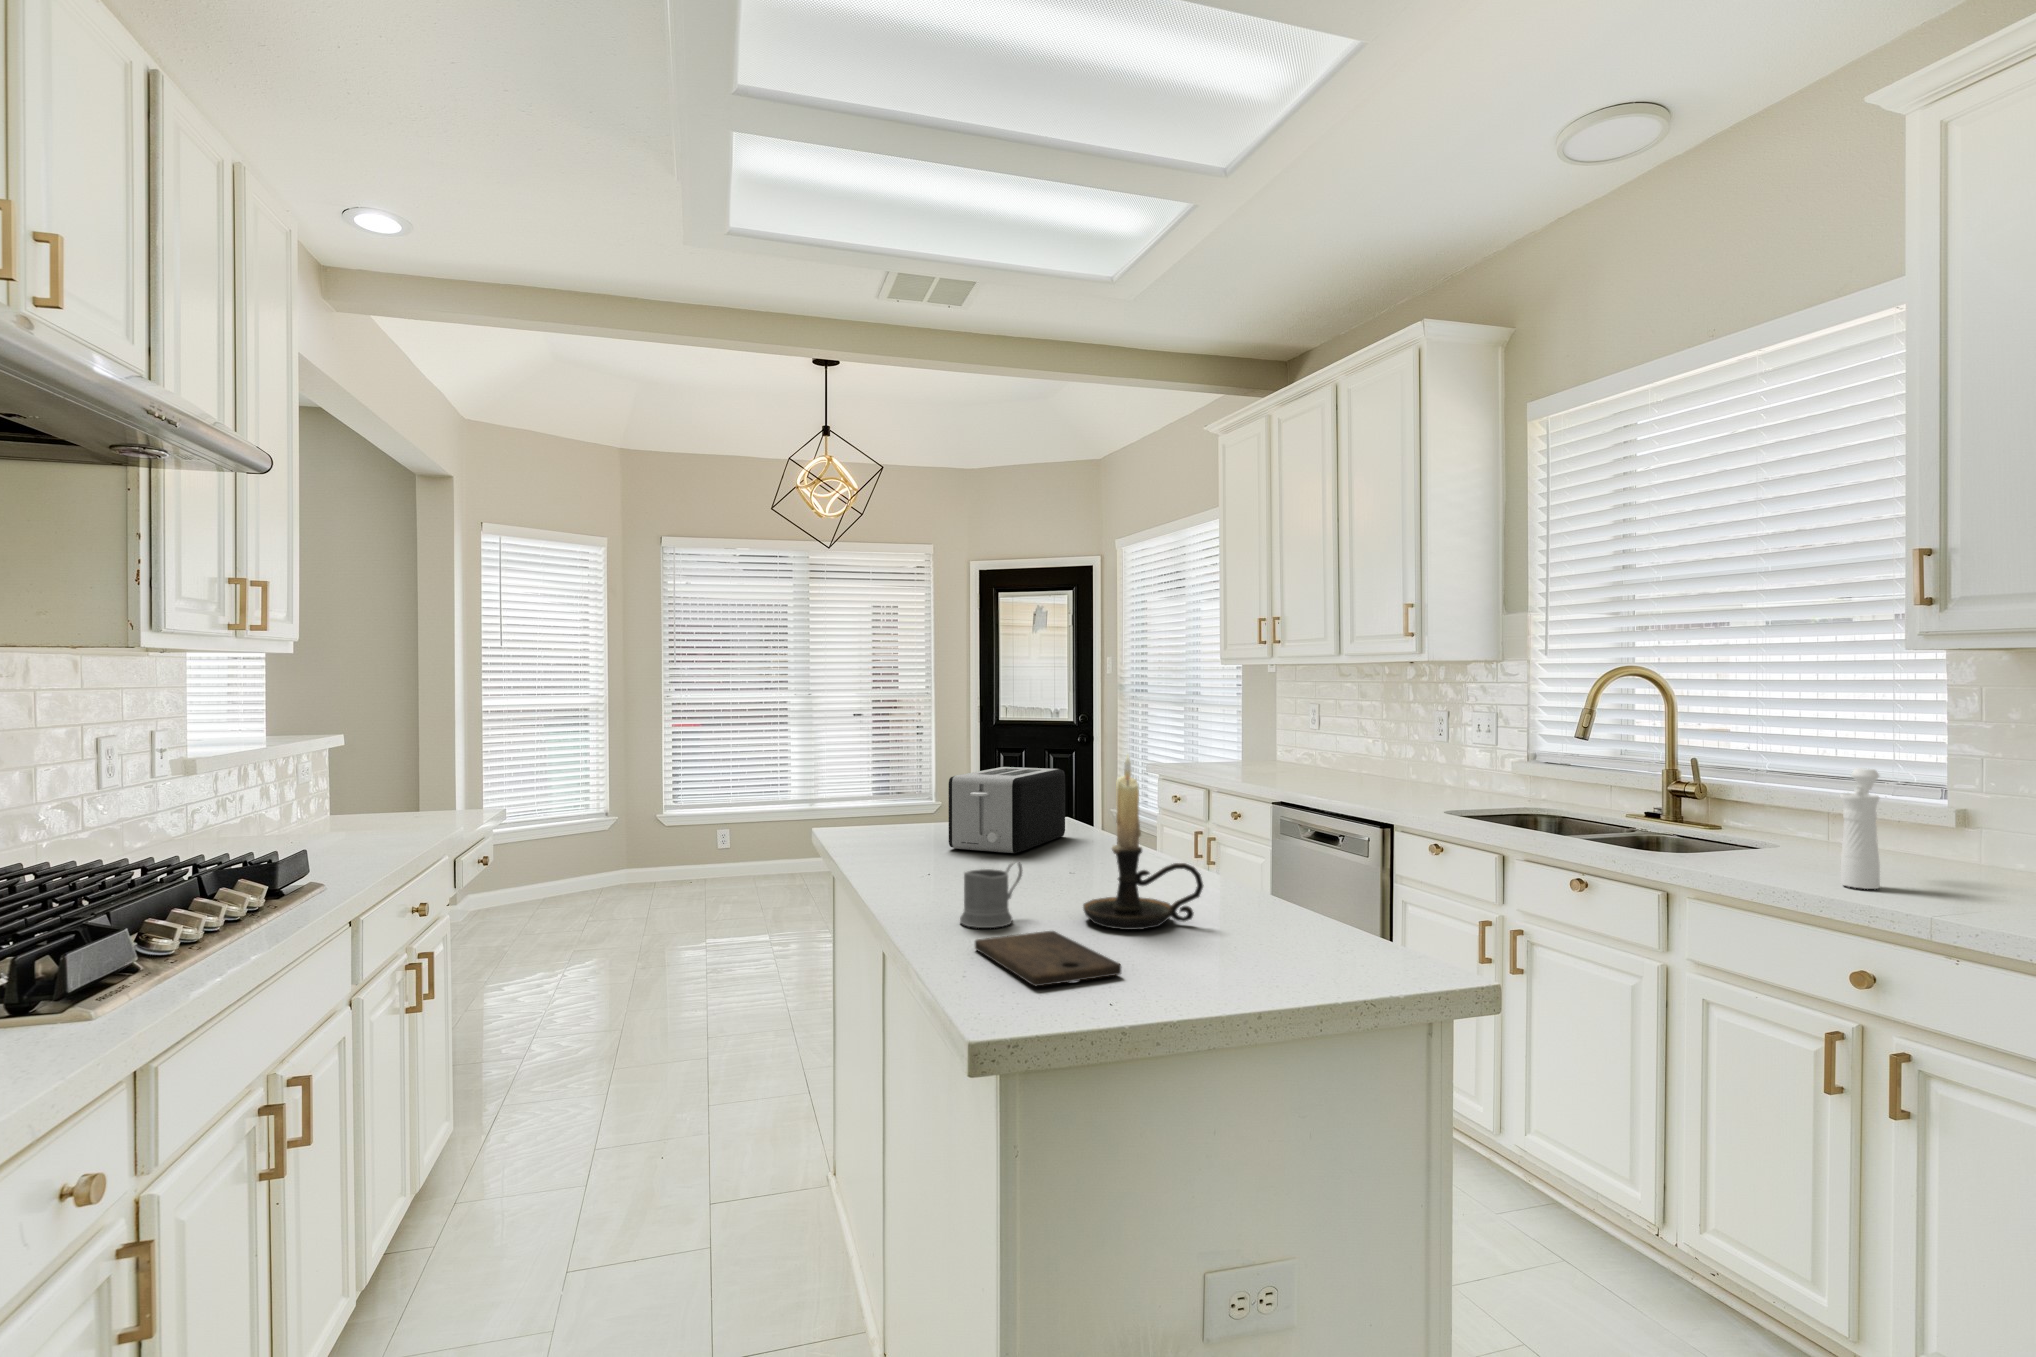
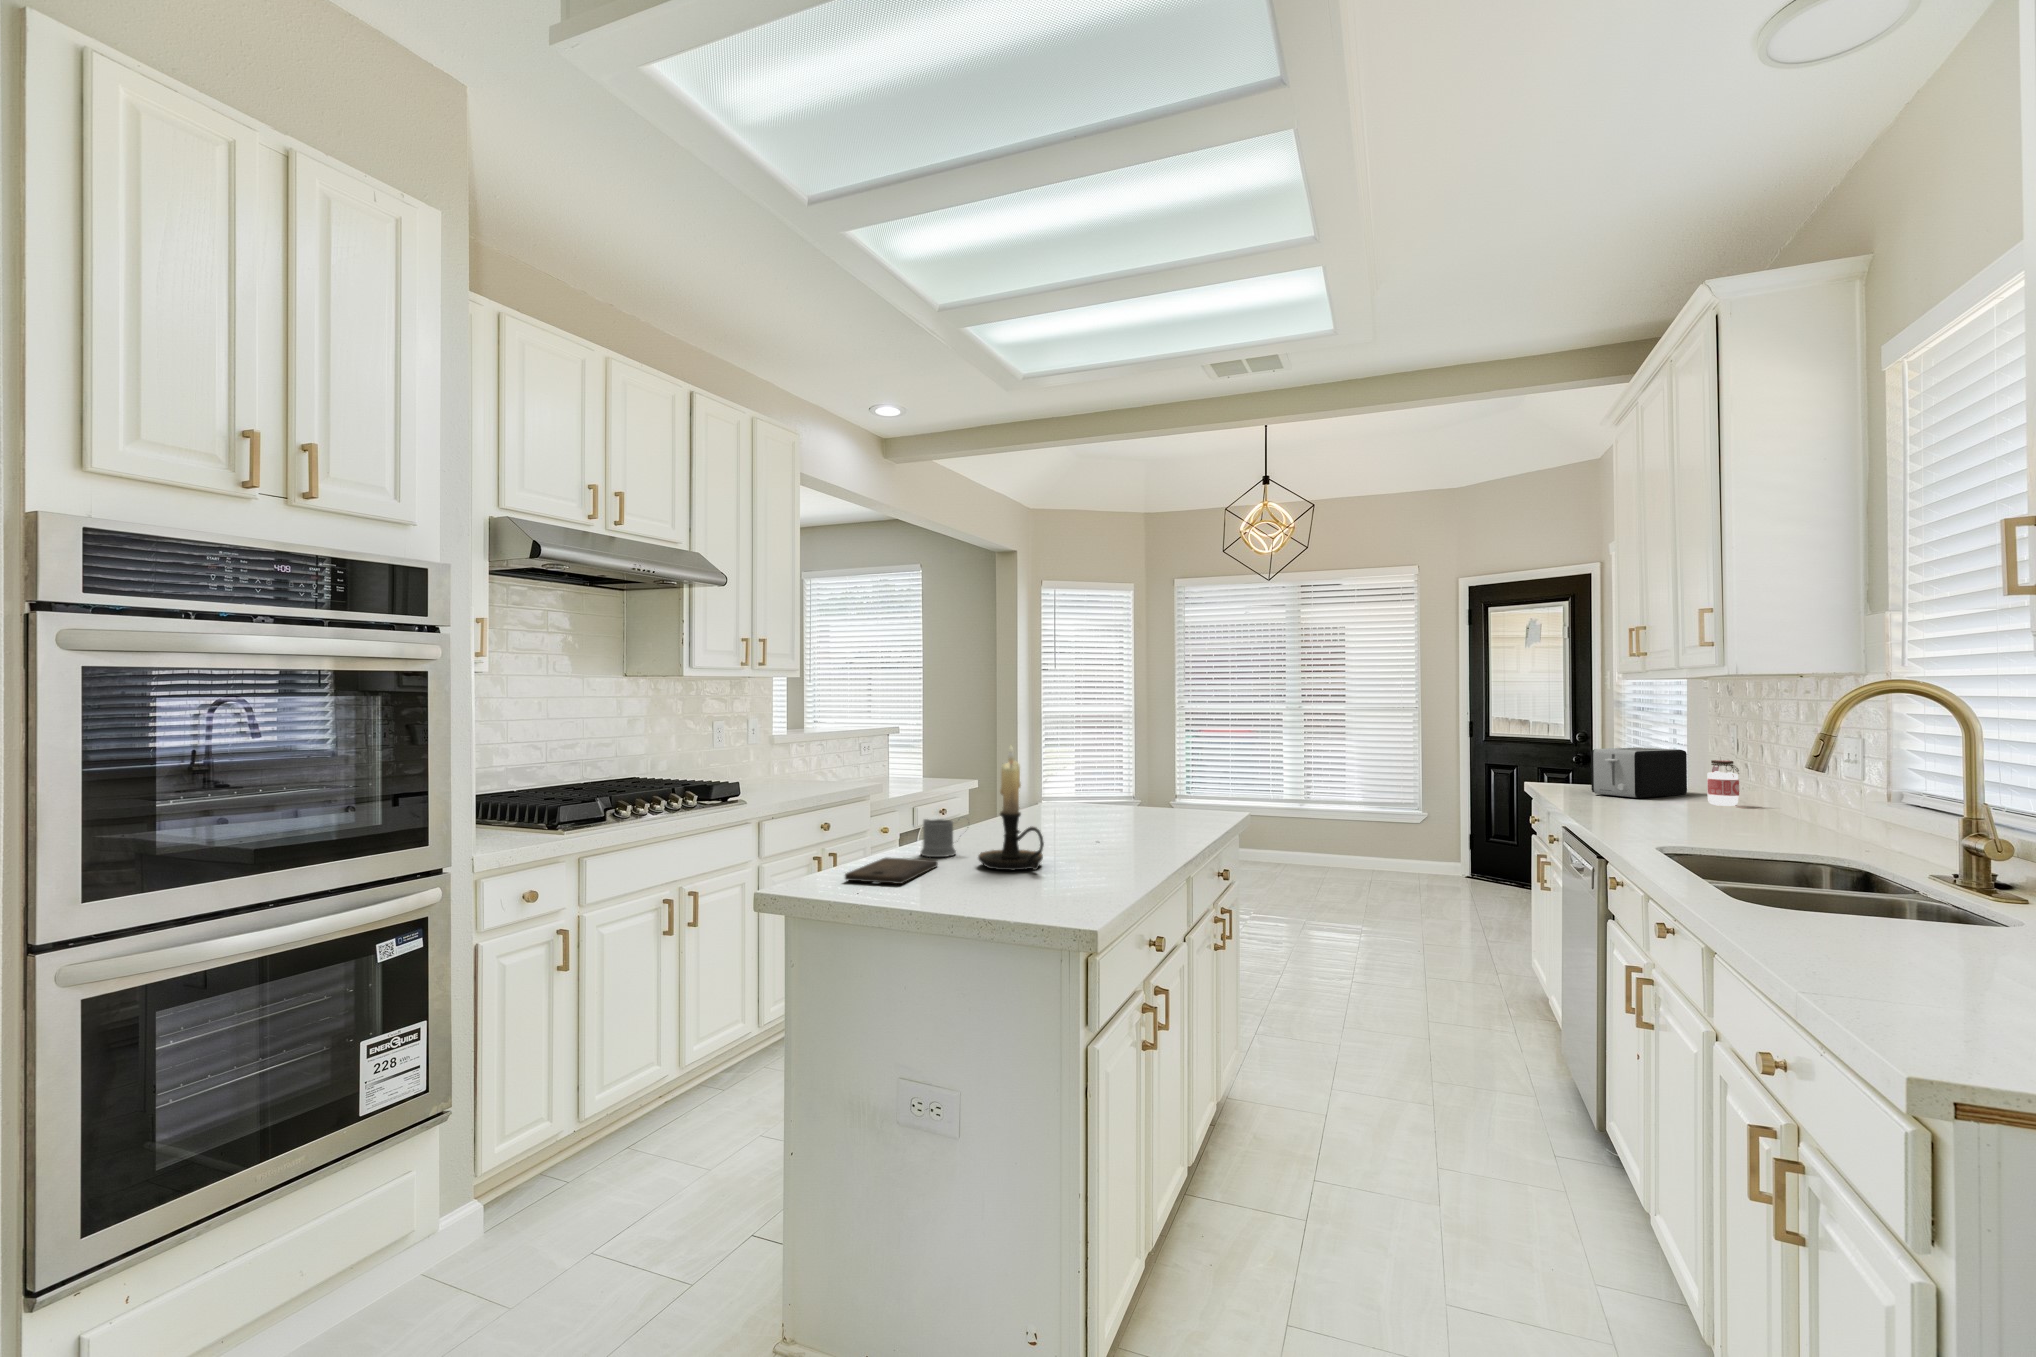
jar: none [1347,736,1371,775] -> present [1707,760,1739,806]
toaster: present [948,767,1065,853] -> present [1591,747,1687,798]
pepper mill: present [1840,768,1880,889] -> none [1835,812,1952,965]

